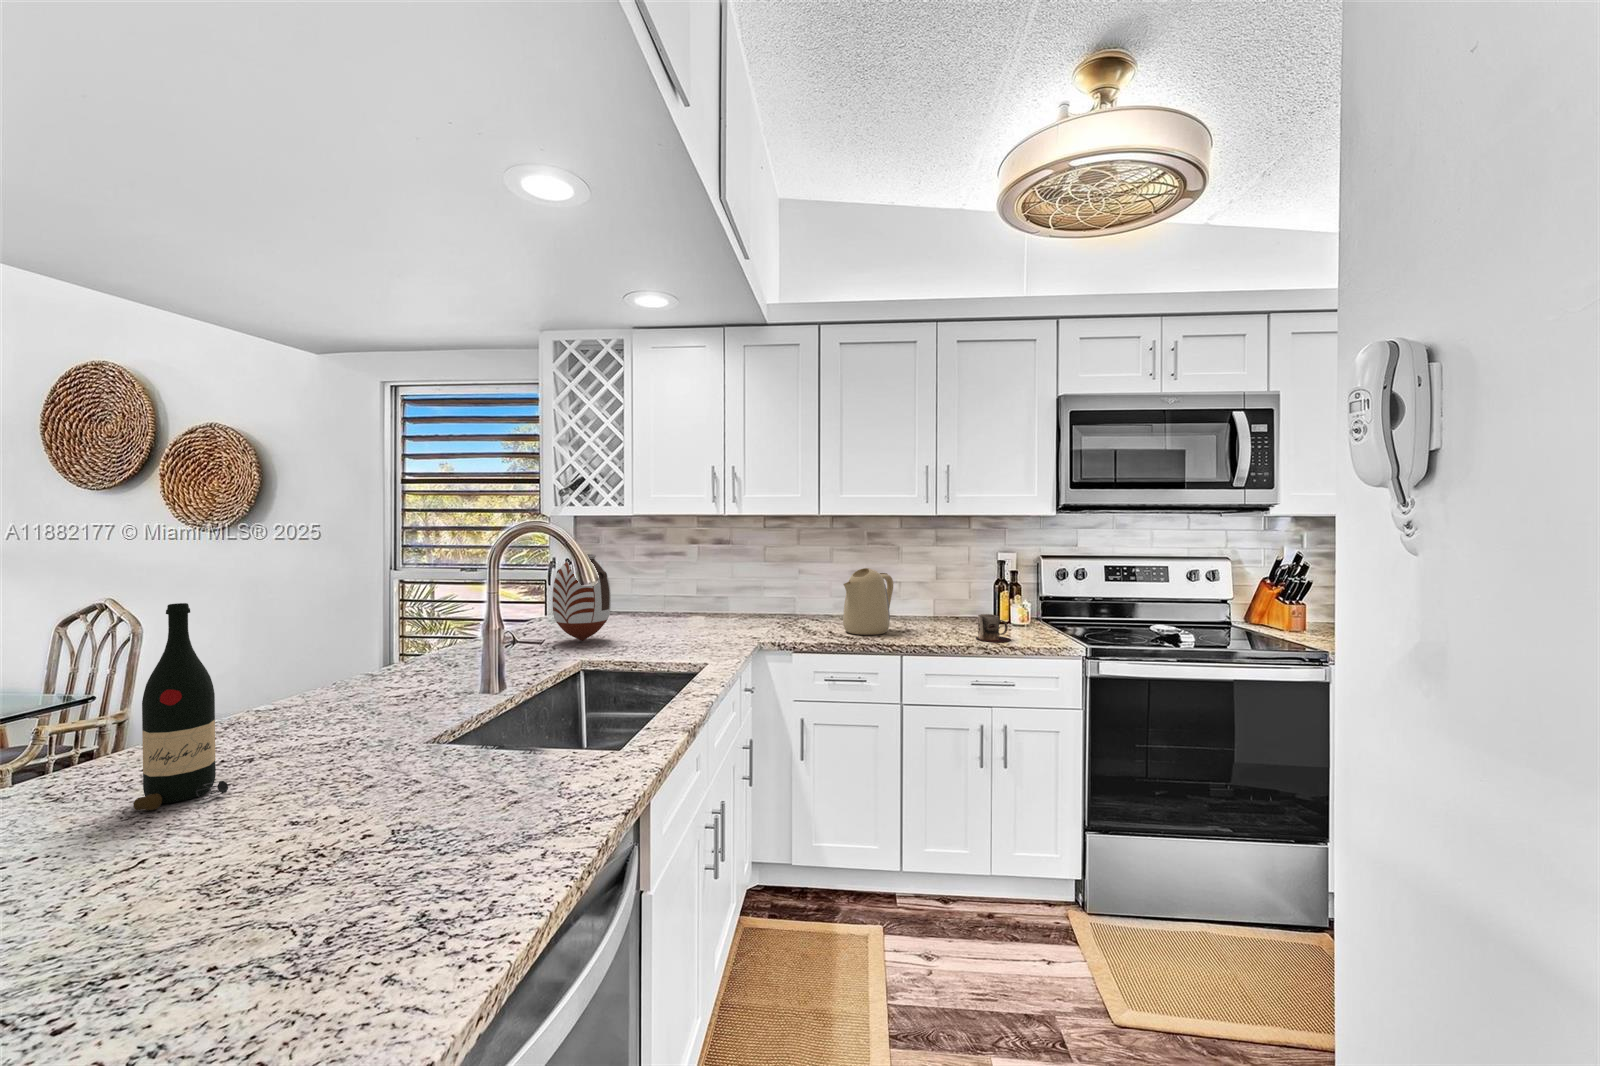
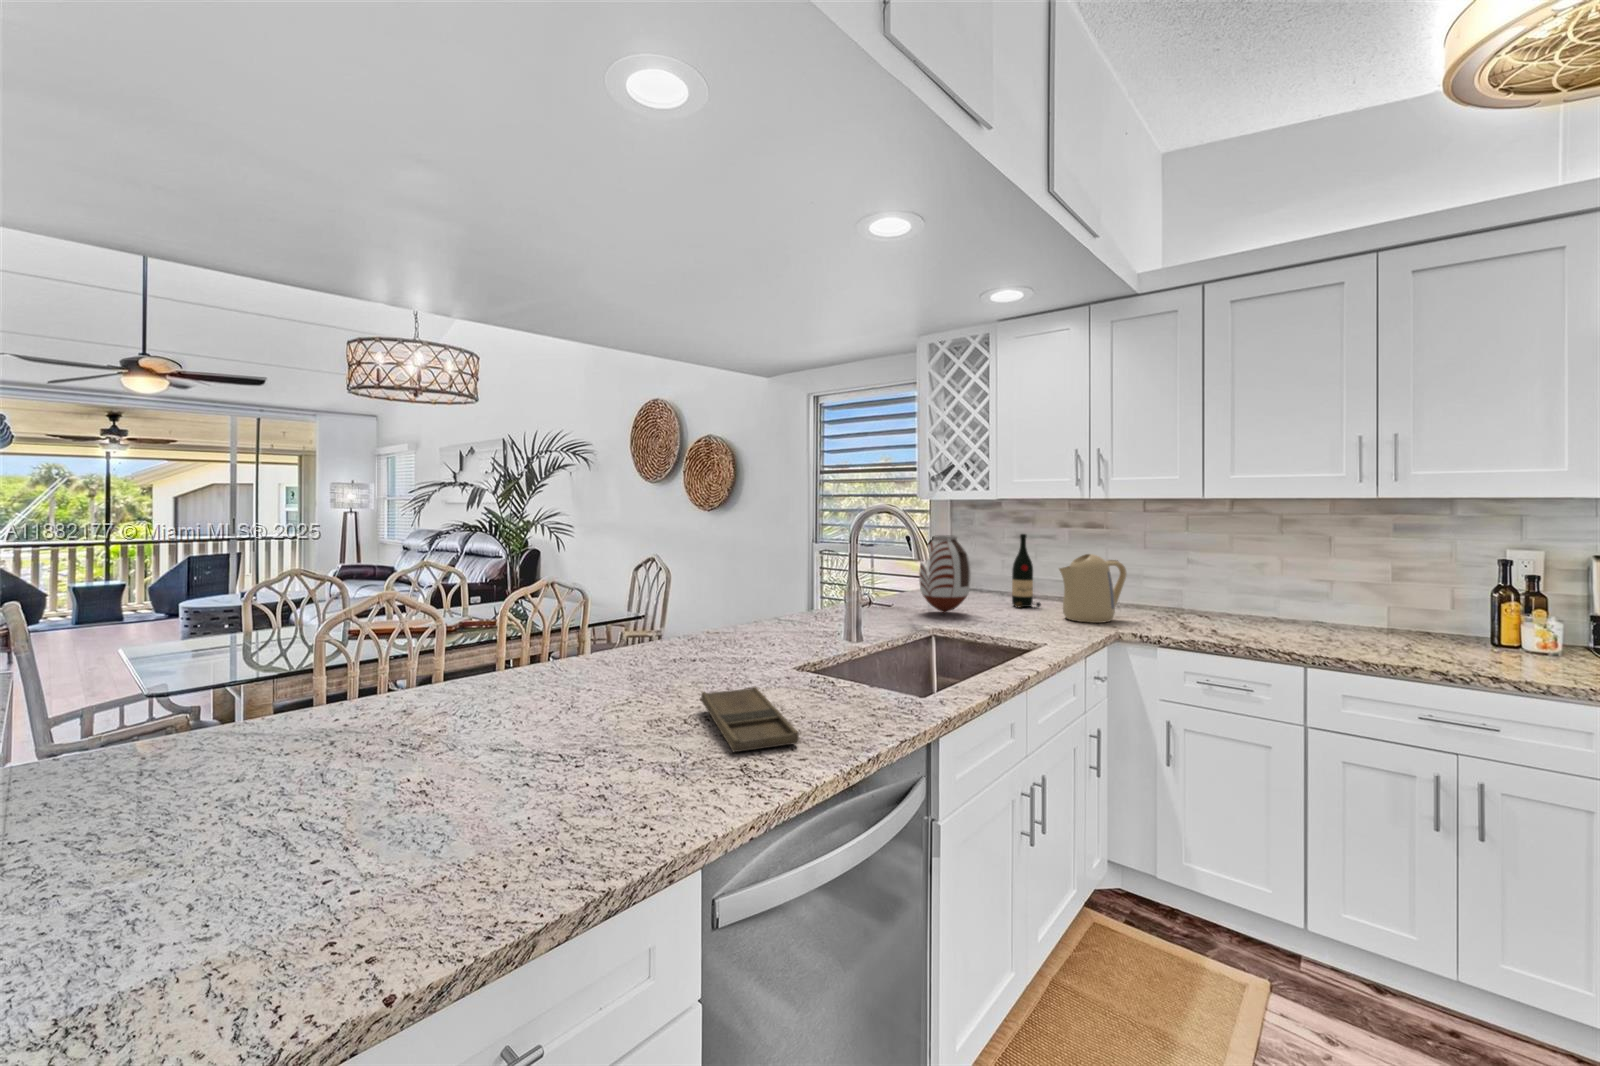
kettle: present [843,568,893,635] -> present [1059,554,1126,623]
wine bottle: present [133,603,228,811] -> present [1012,534,1041,608]
mug: present [976,614,1011,642] -> none [1434,627,1498,667]
tray: none [302,785,492,900] -> present [701,687,799,752]

